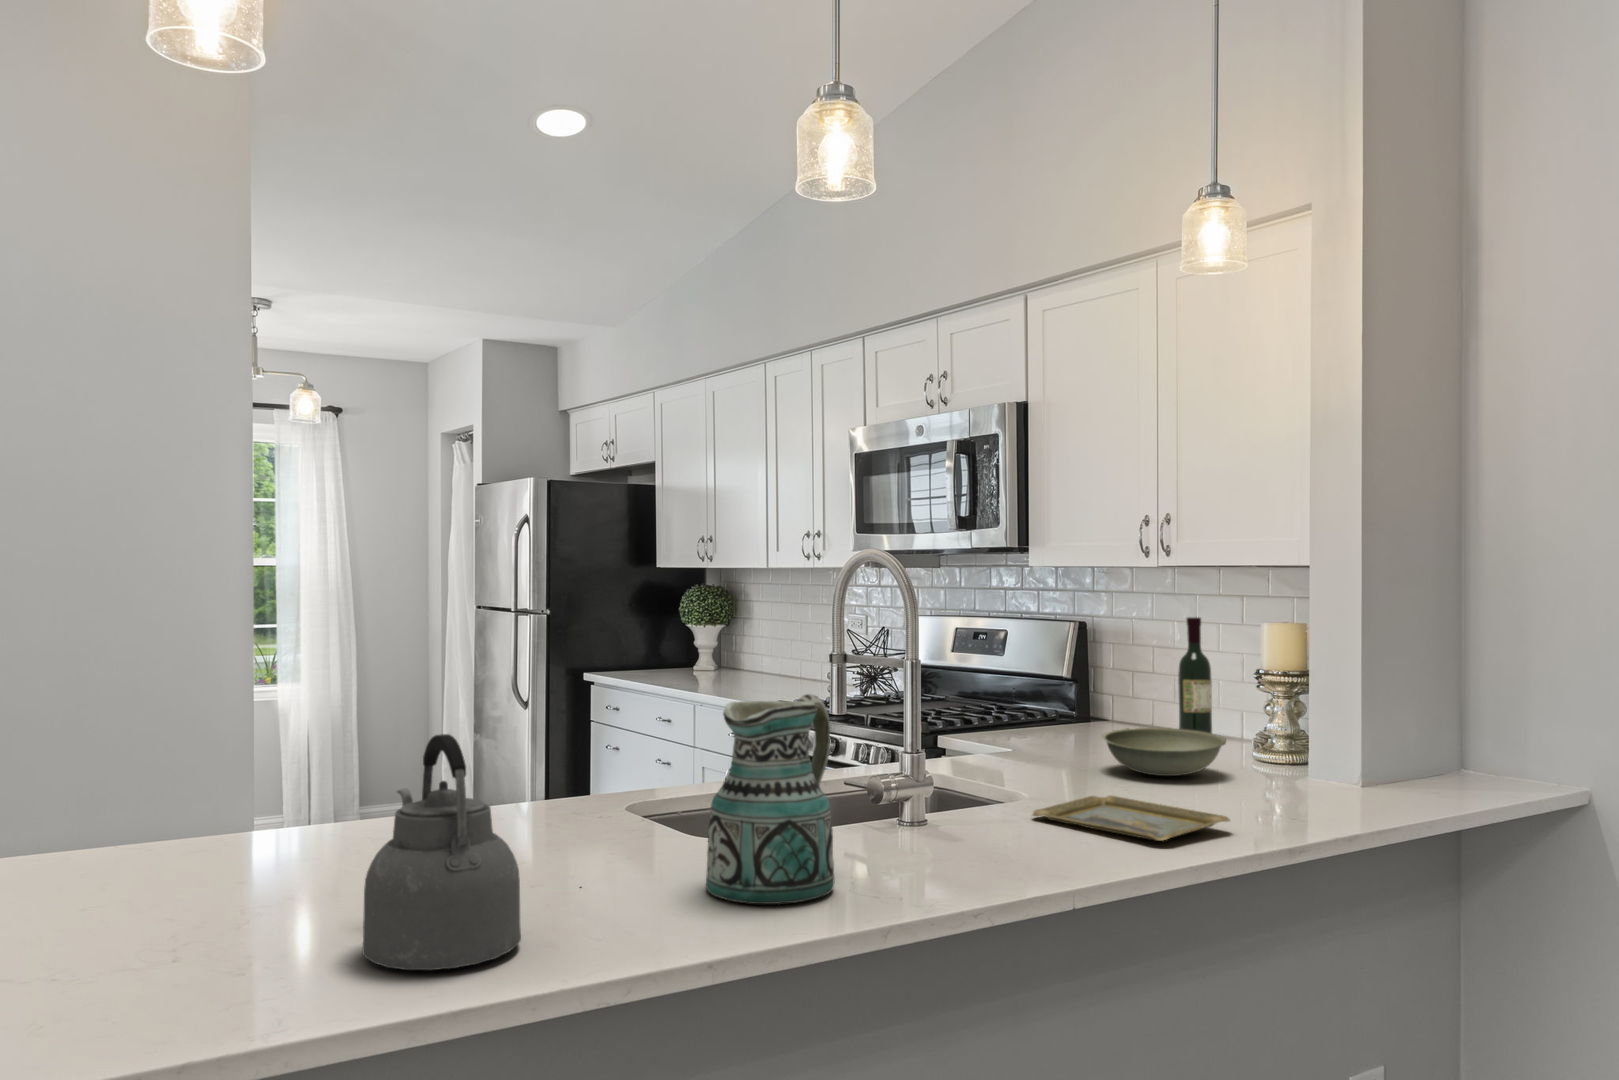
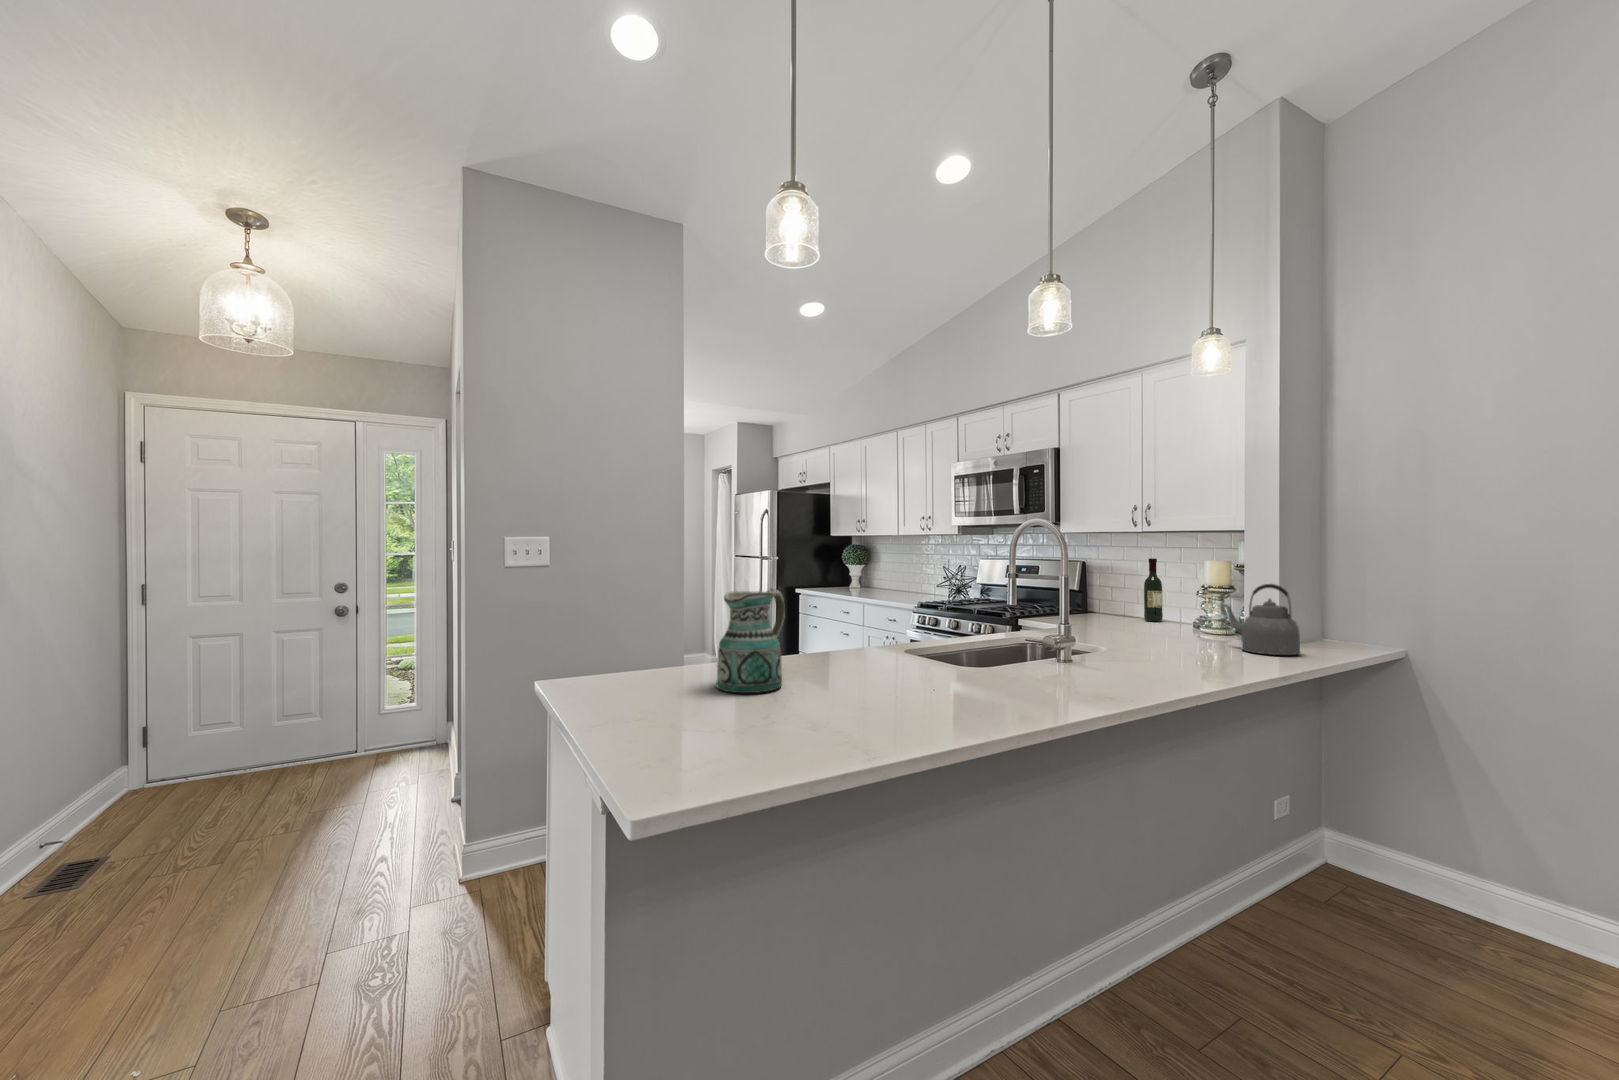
ceramic pitcher: present [706,694,834,904] -> present [716,589,785,693]
bowl: present [1102,728,1226,776] -> none [1122,614,1192,638]
kettle: present [362,734,521,970] -> present [1222,584,1300,655]
tray: present [1032,795,1230,841] -> none [1113,646,1225,667]

